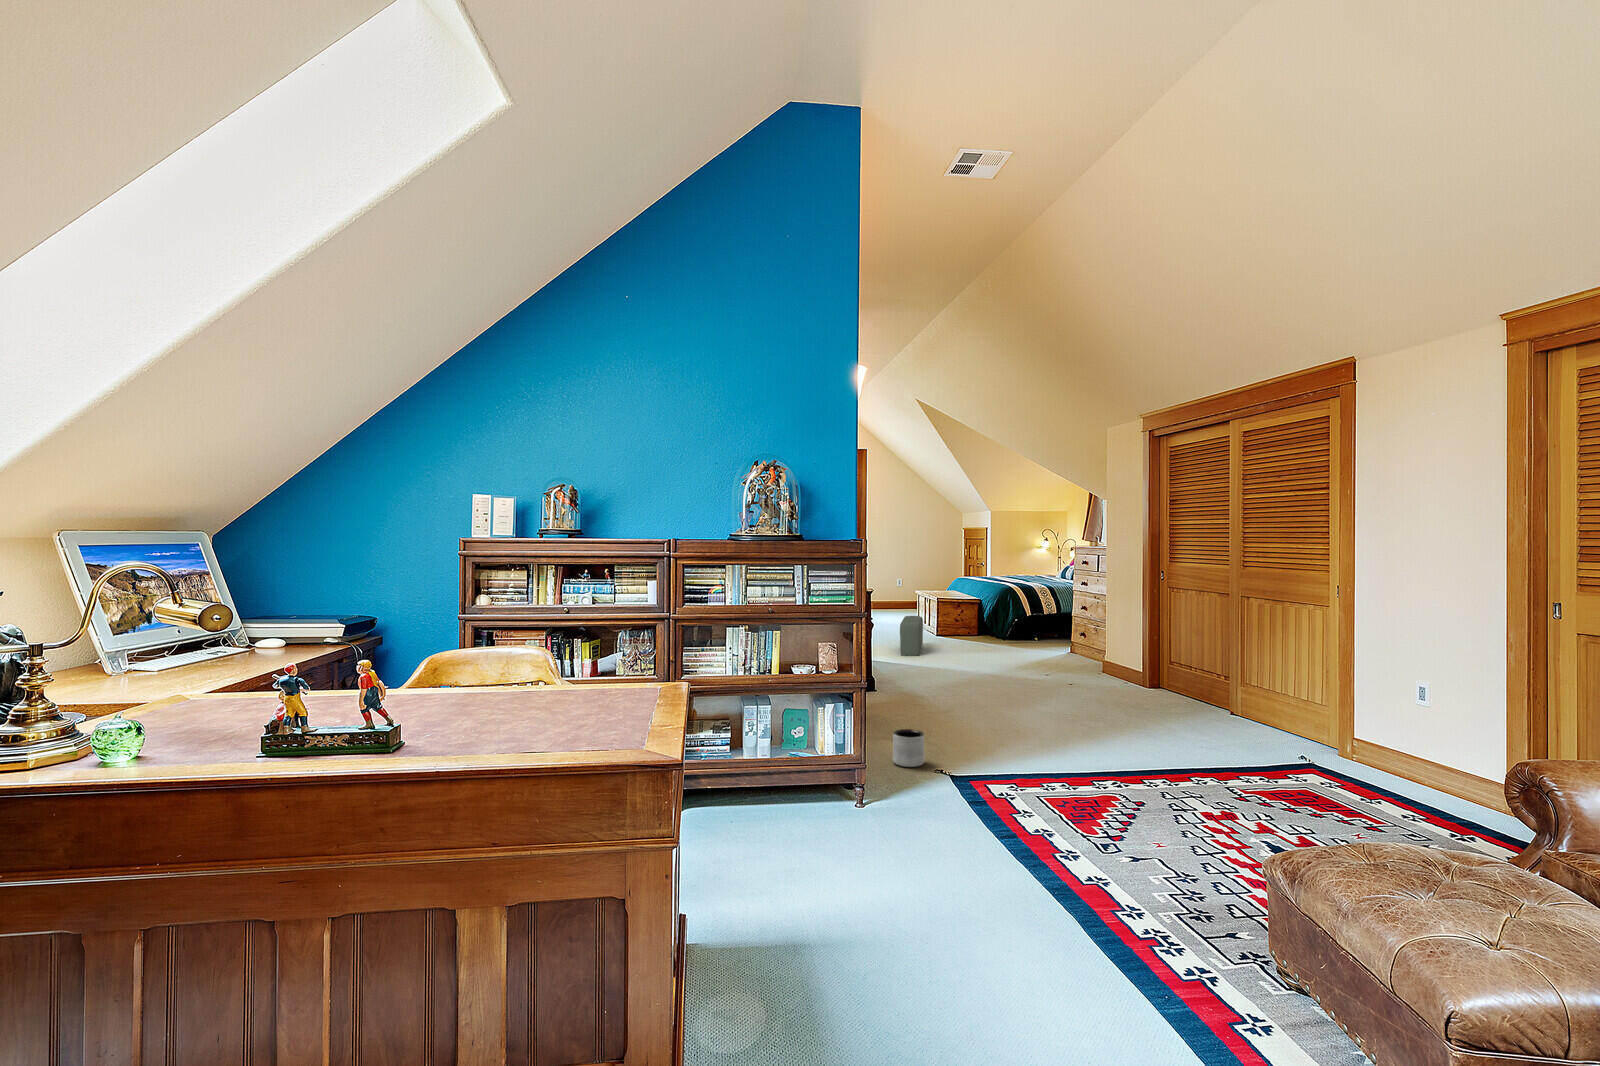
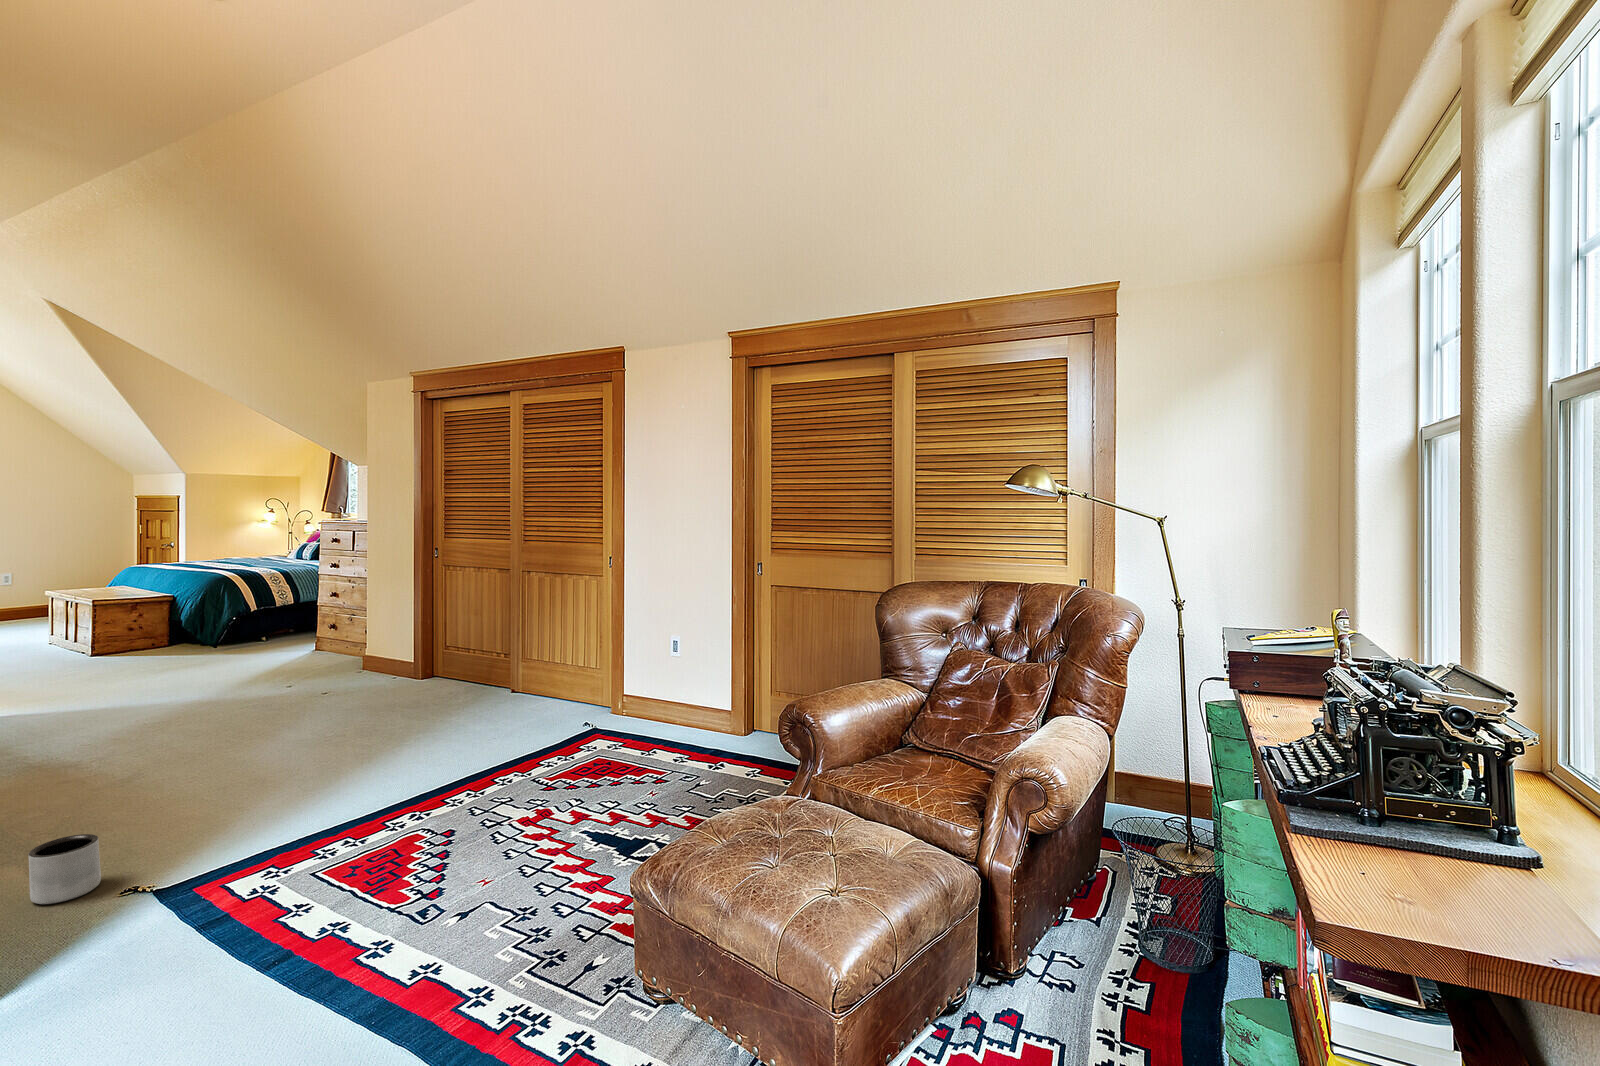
pouf: present [900,616,923,656] -> none [23,633,71,698]

